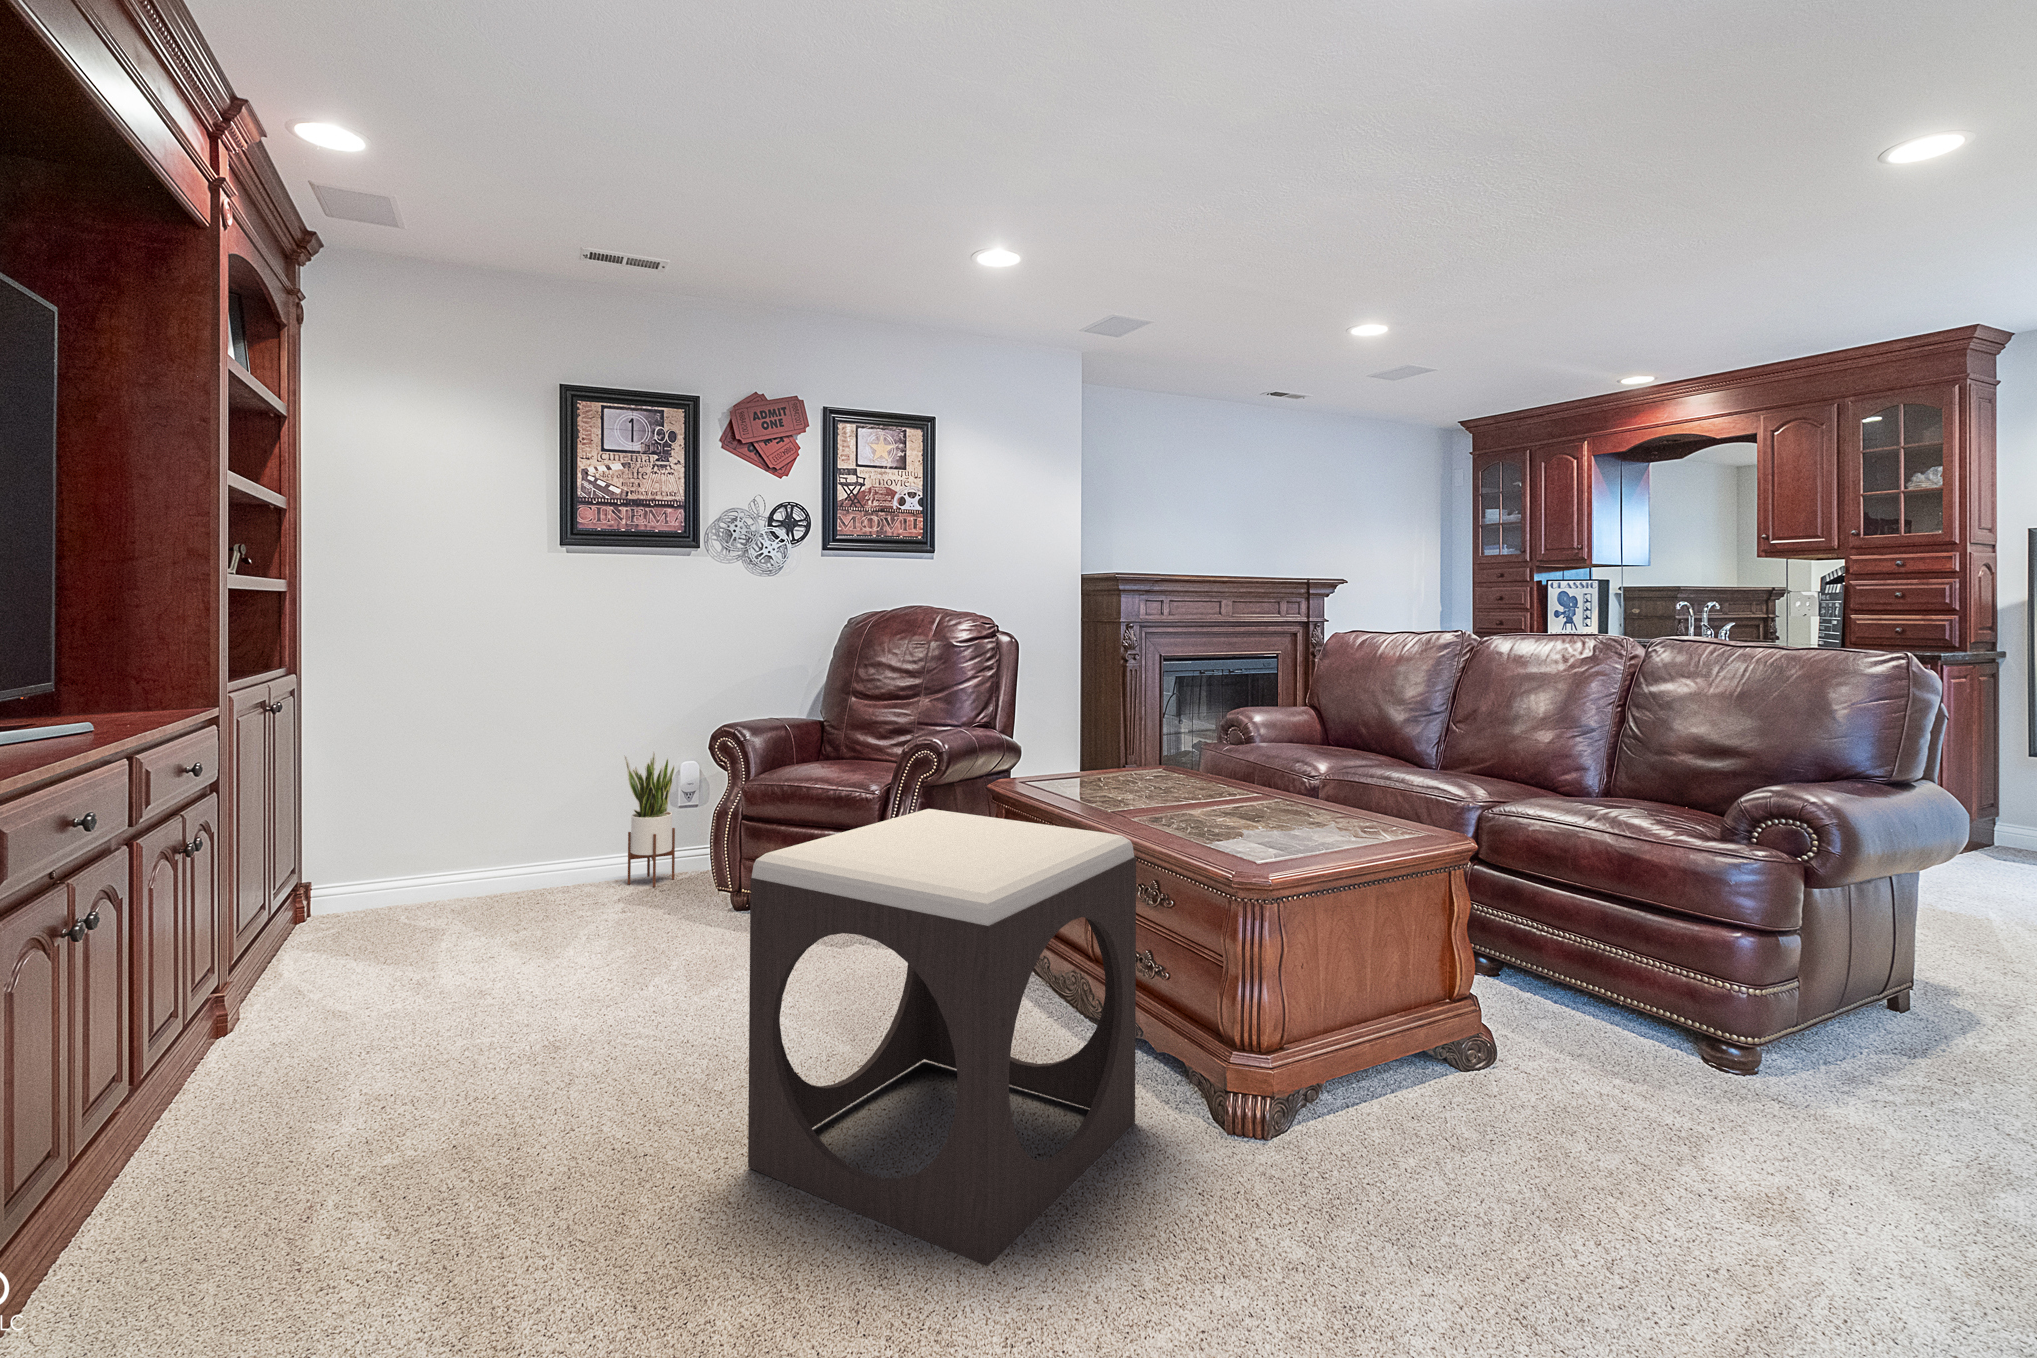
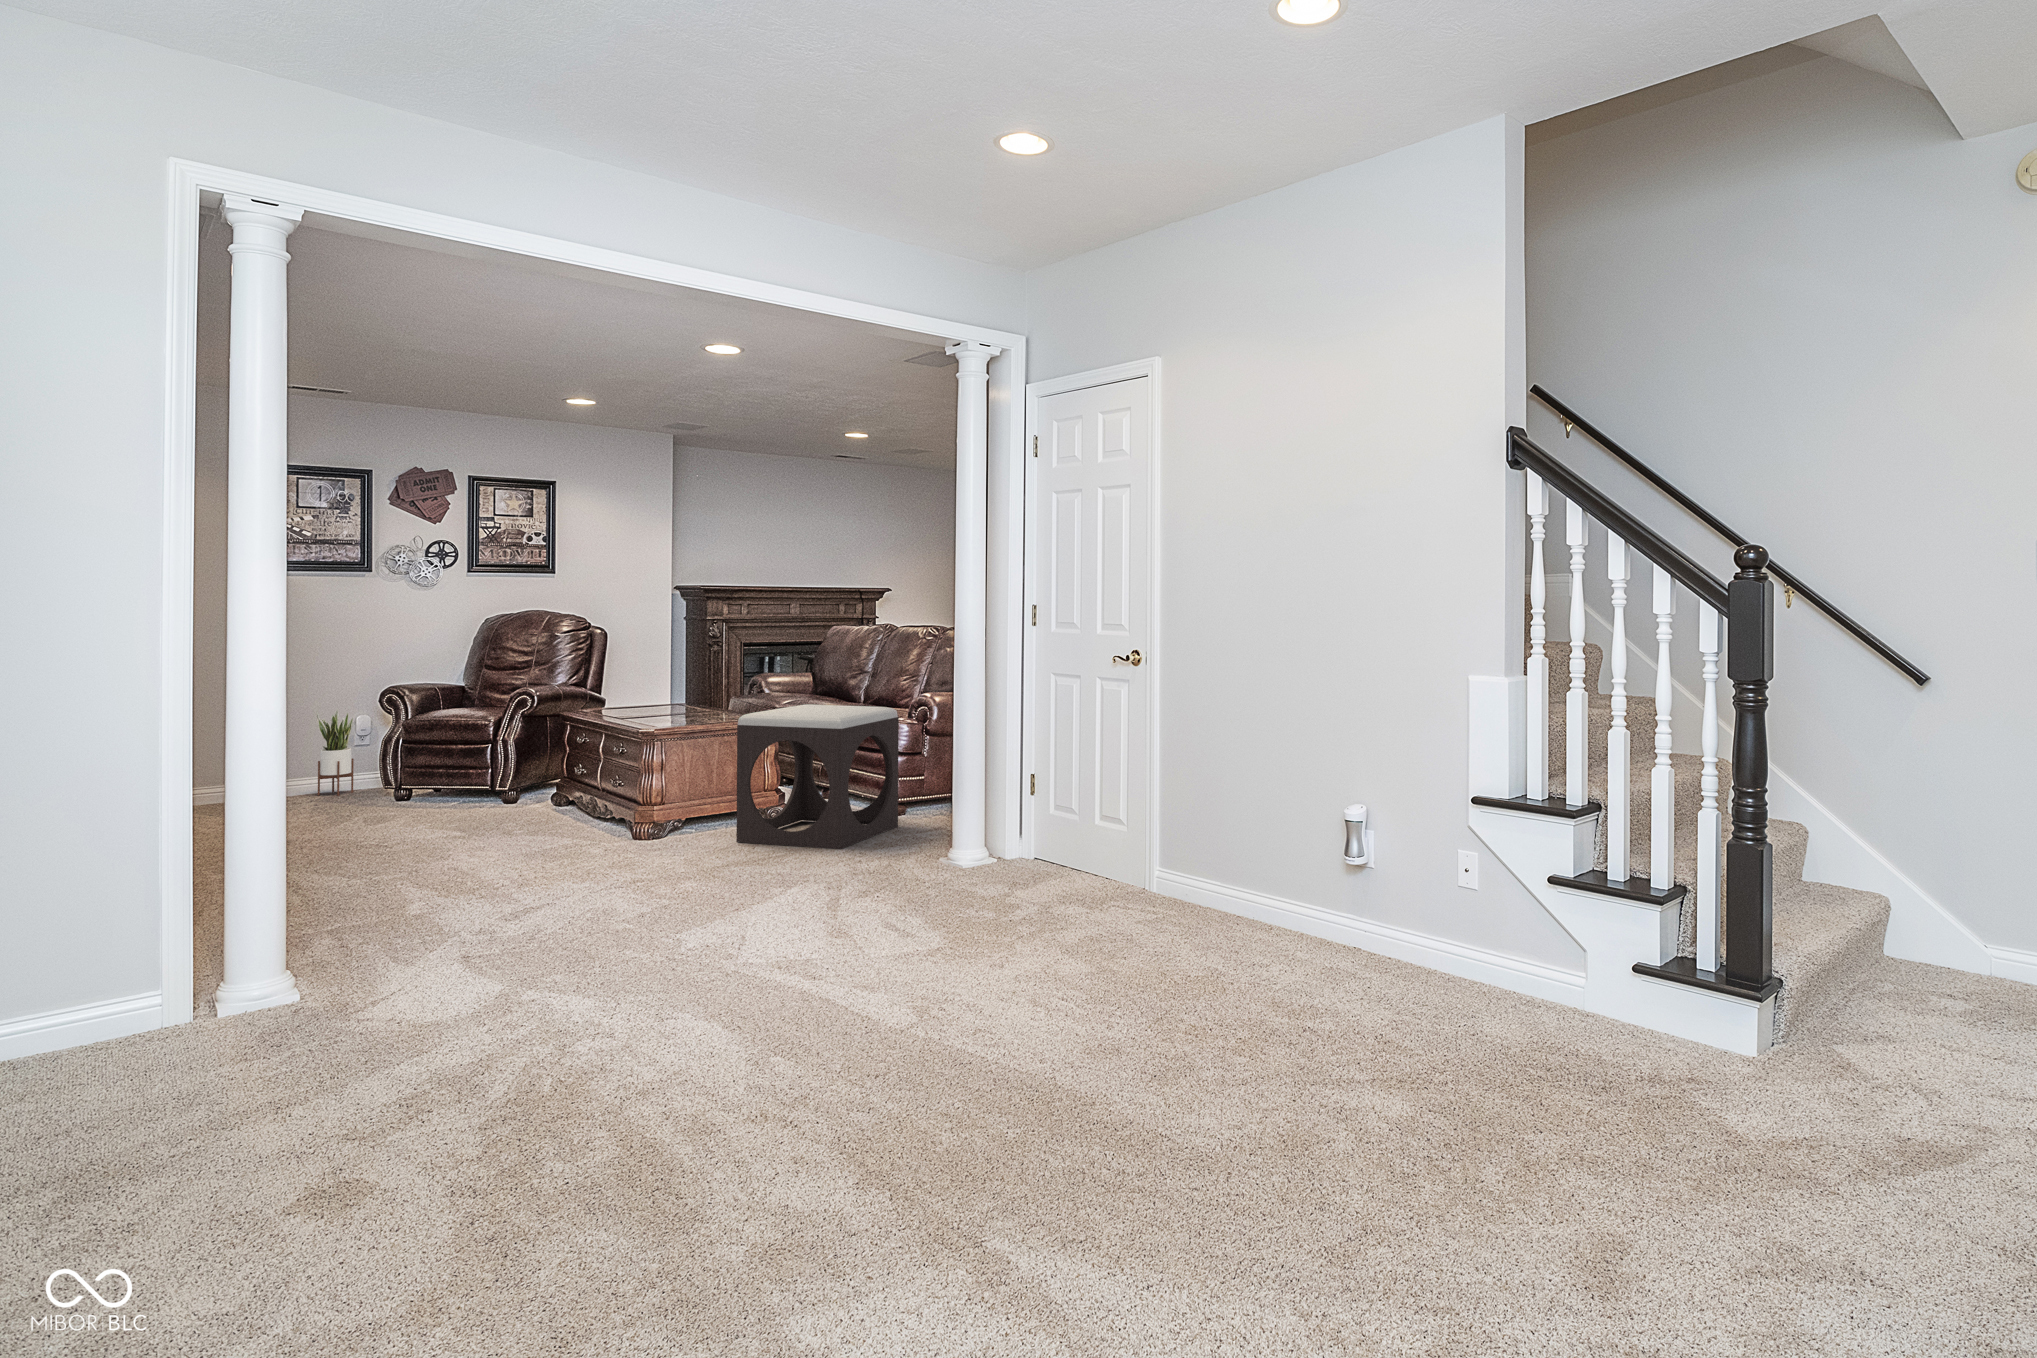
footstool: present [748,809,1136,1266] -> present [736,704,899,849]

